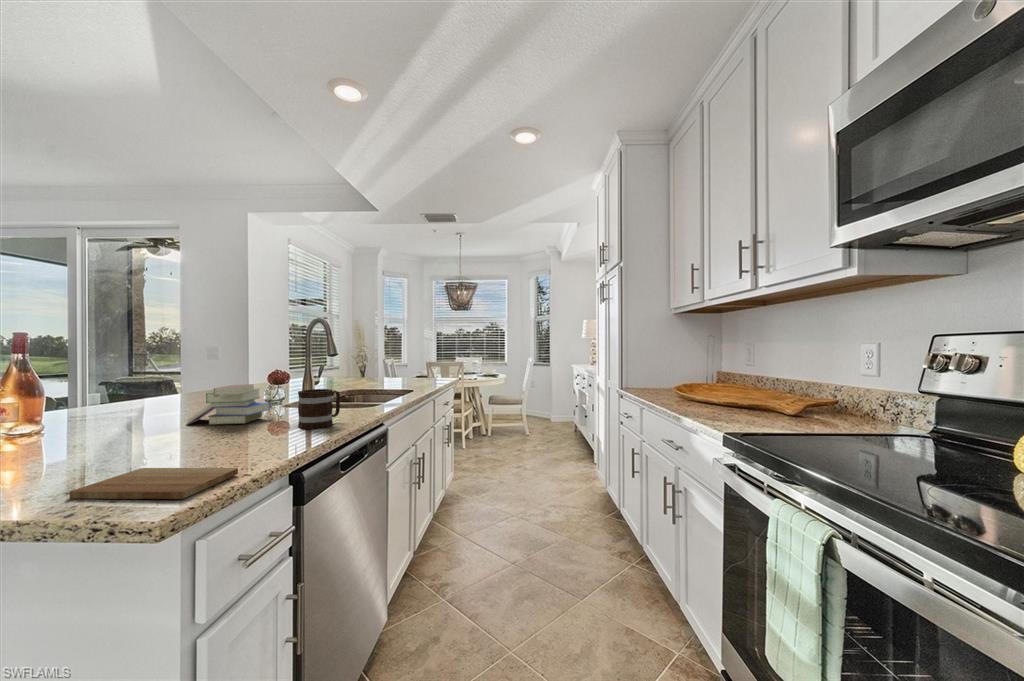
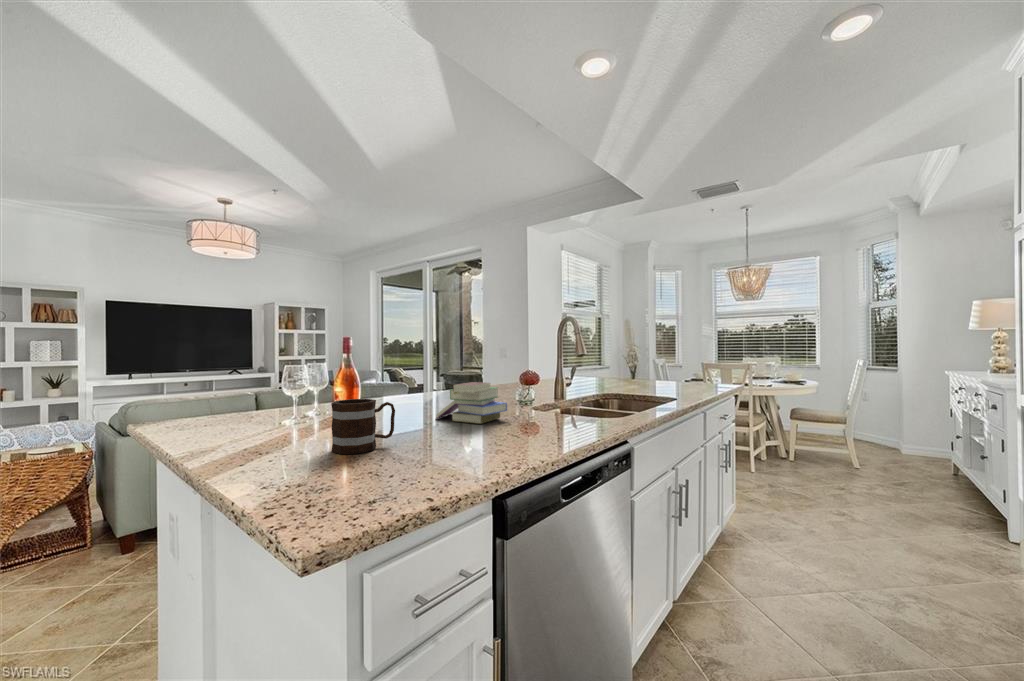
mug: present [298,389,340,429] -> present [331,399,395,454]
cutting board: present [70,468,238,499] -> none [282,468,422,521]

